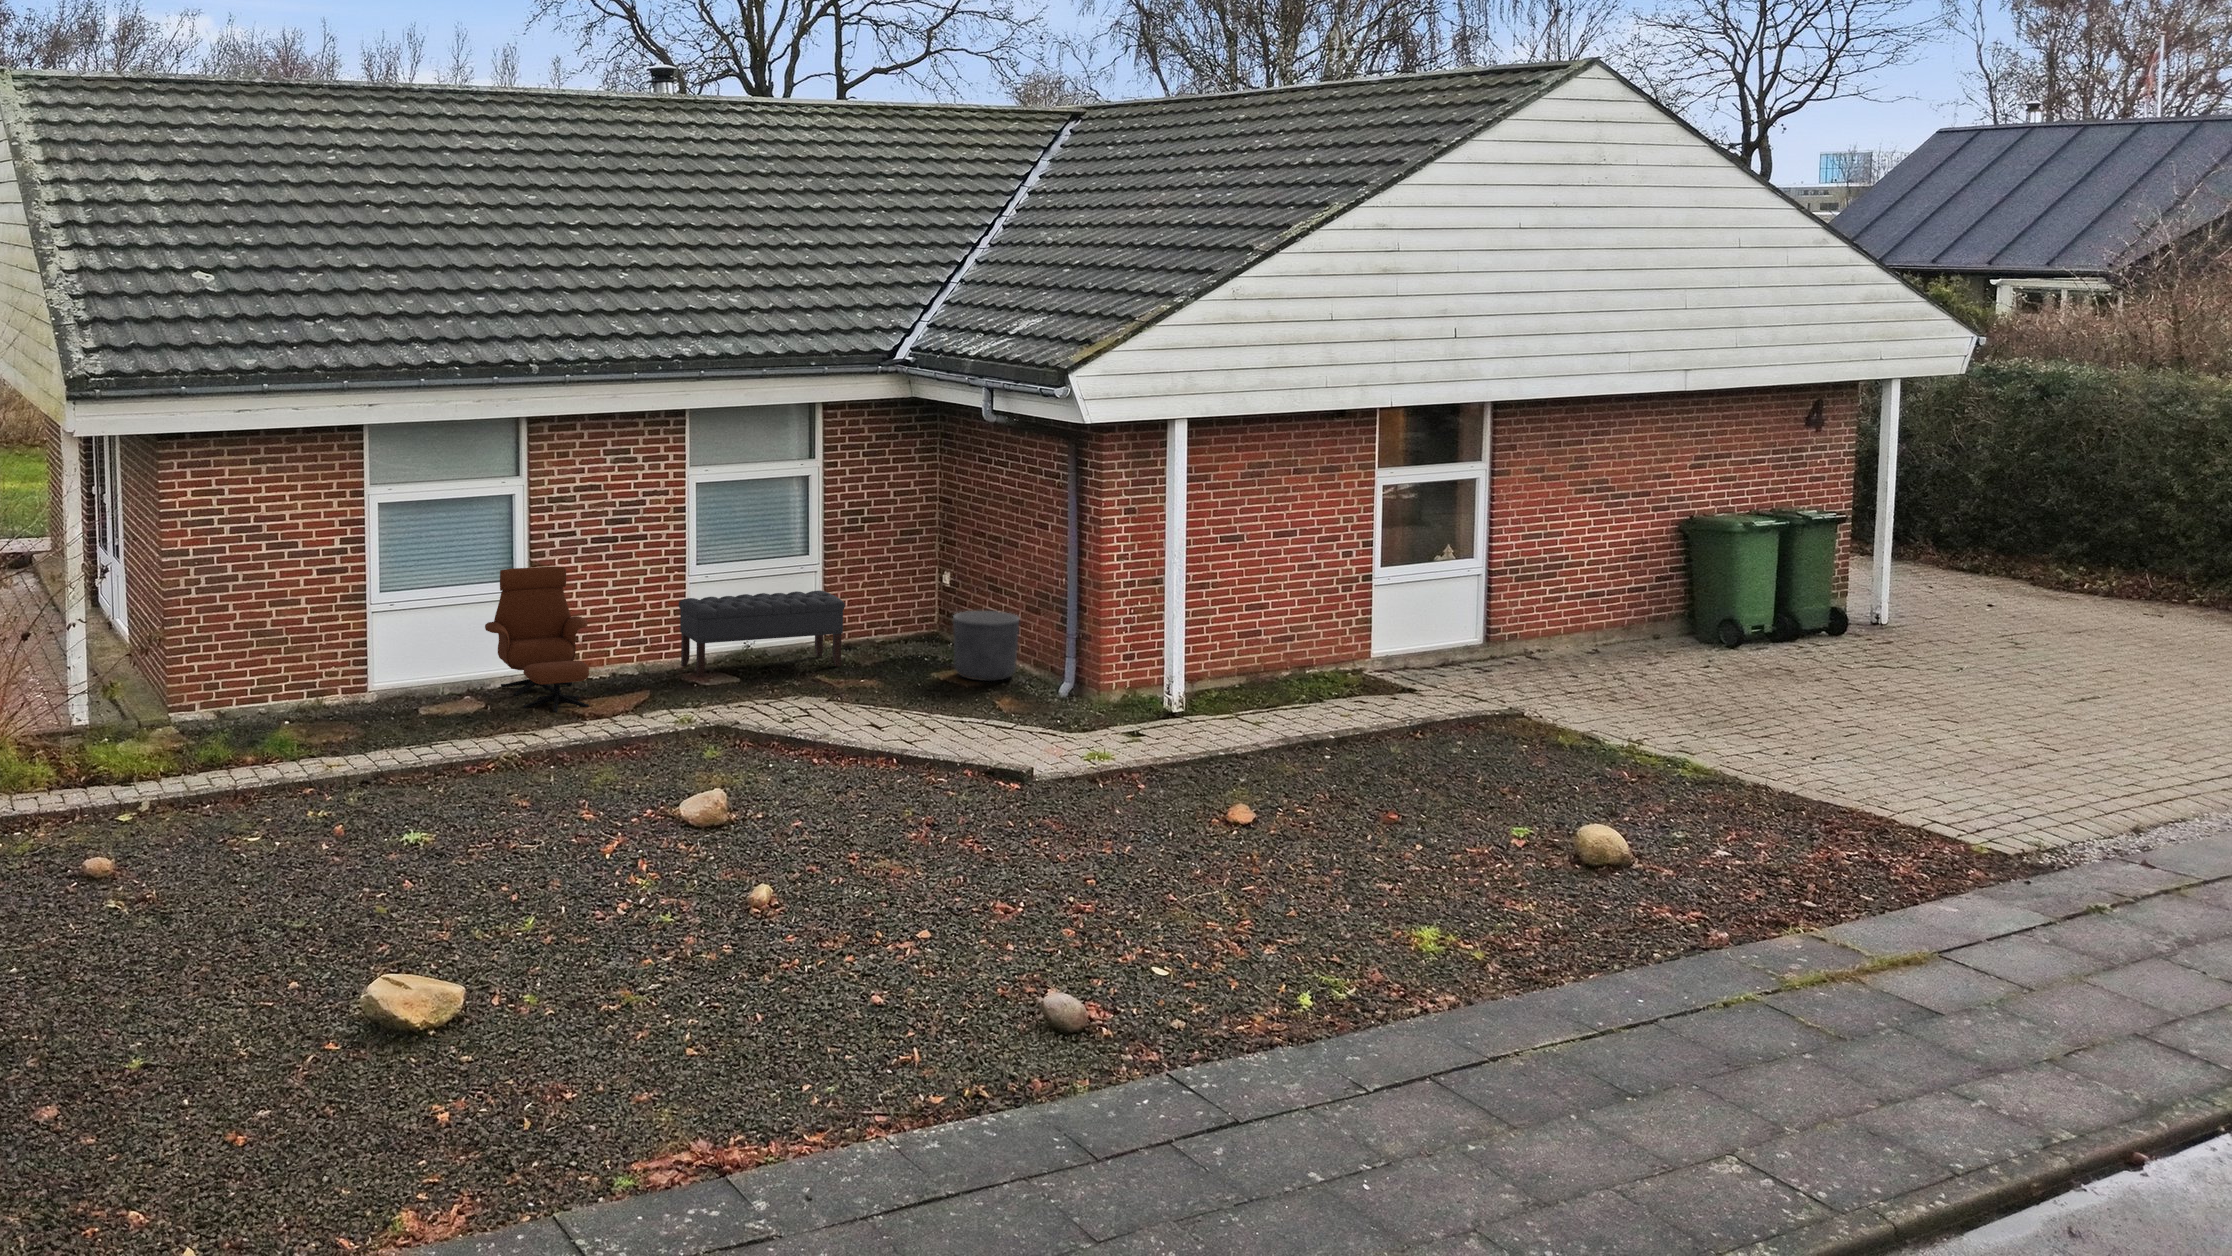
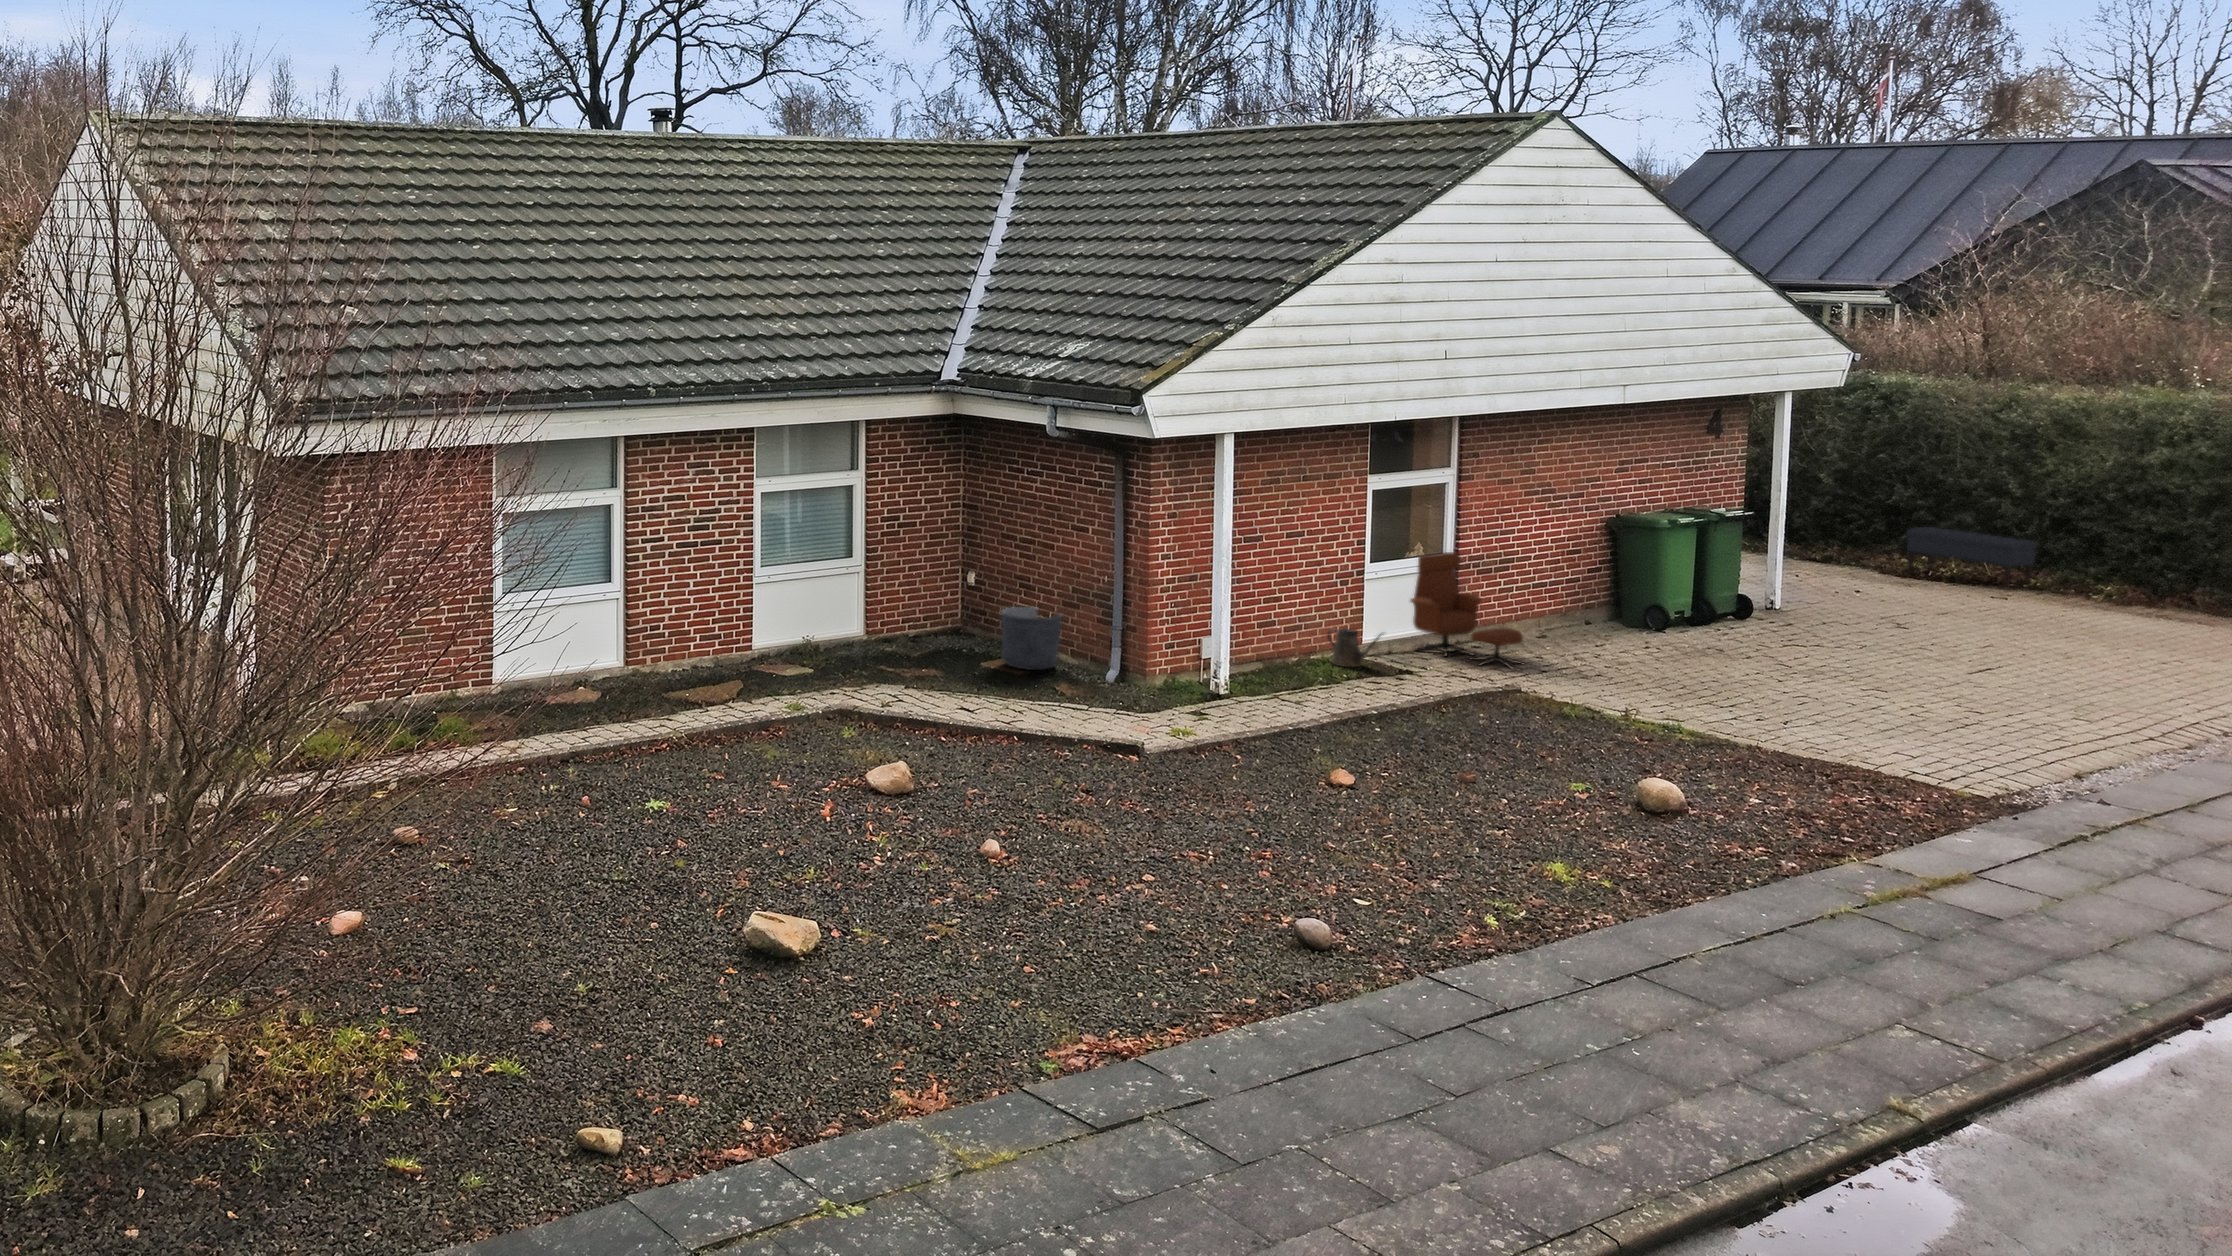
lounge chair: present [485,566,589,713] -> present [1410,552,1523,668]
bench: present [679,591,845,677] -> present [1906,527,2037,589]
watering can: none [1326,639,1384,682] -> present [1327,628,1383,667]

